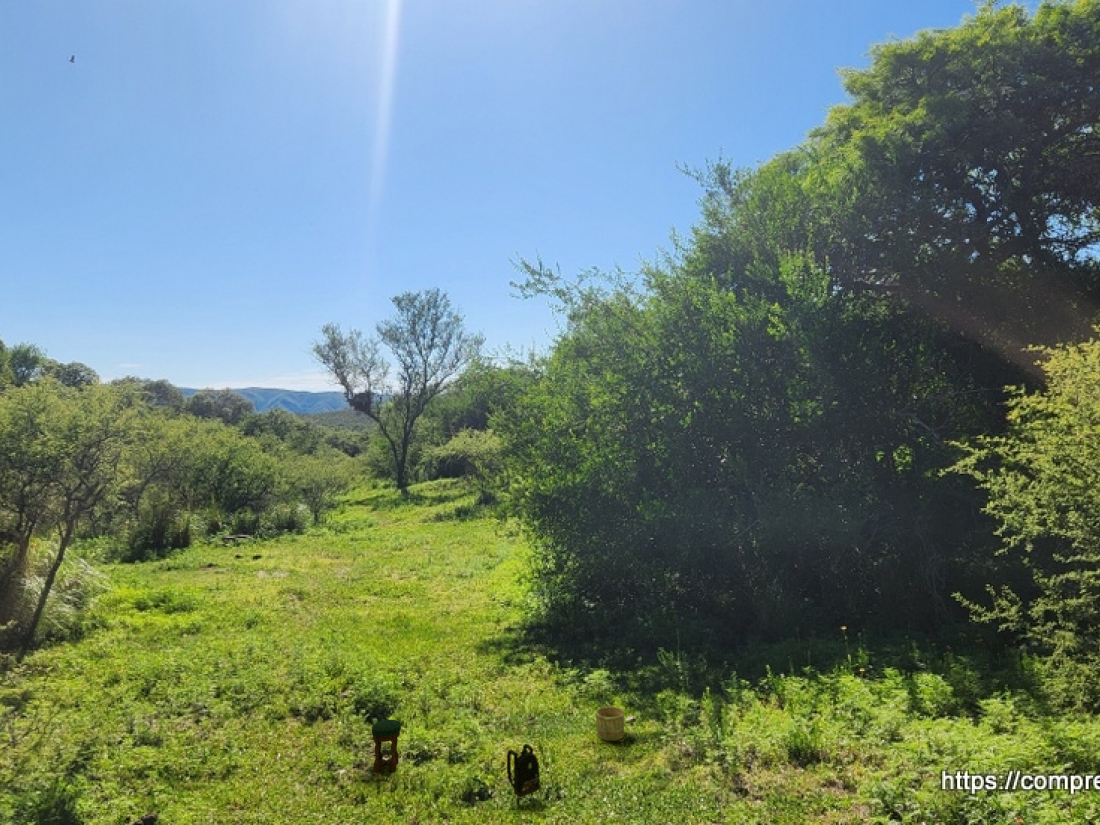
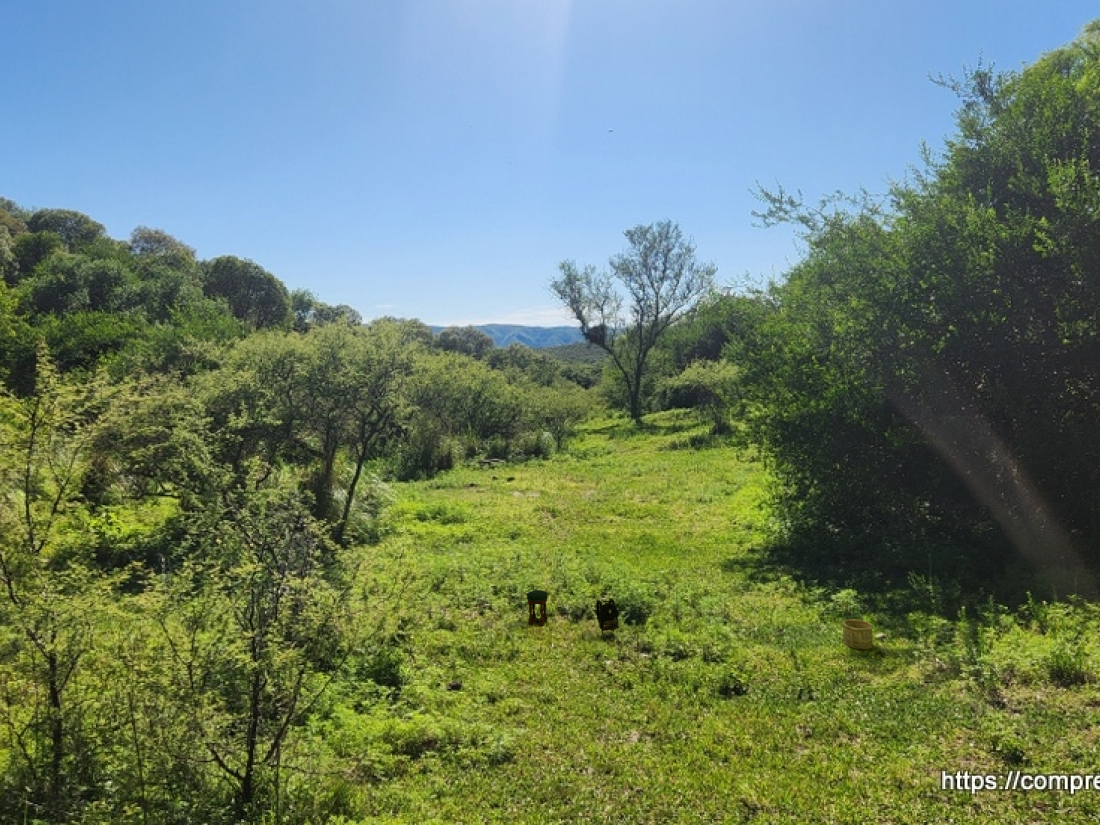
stool: present [372,720,401,773] -> present [527,590,548,626]
backpack: present [507,744,541,803] -> present [596,599,619,635]

